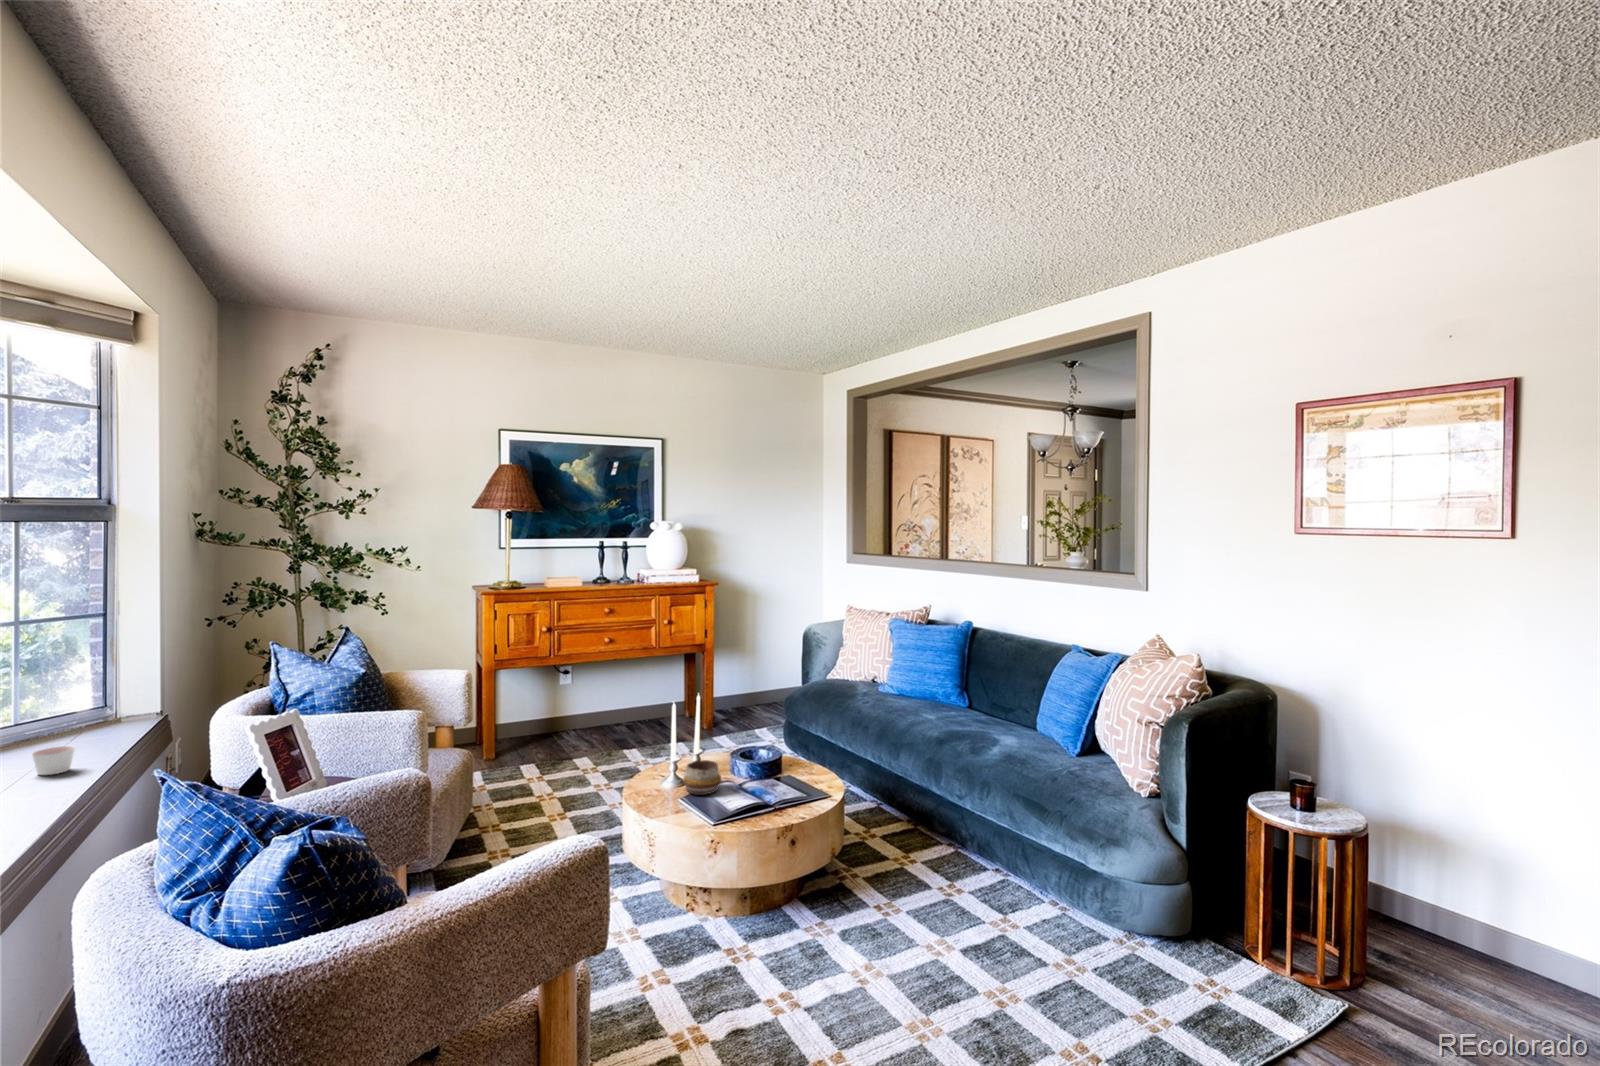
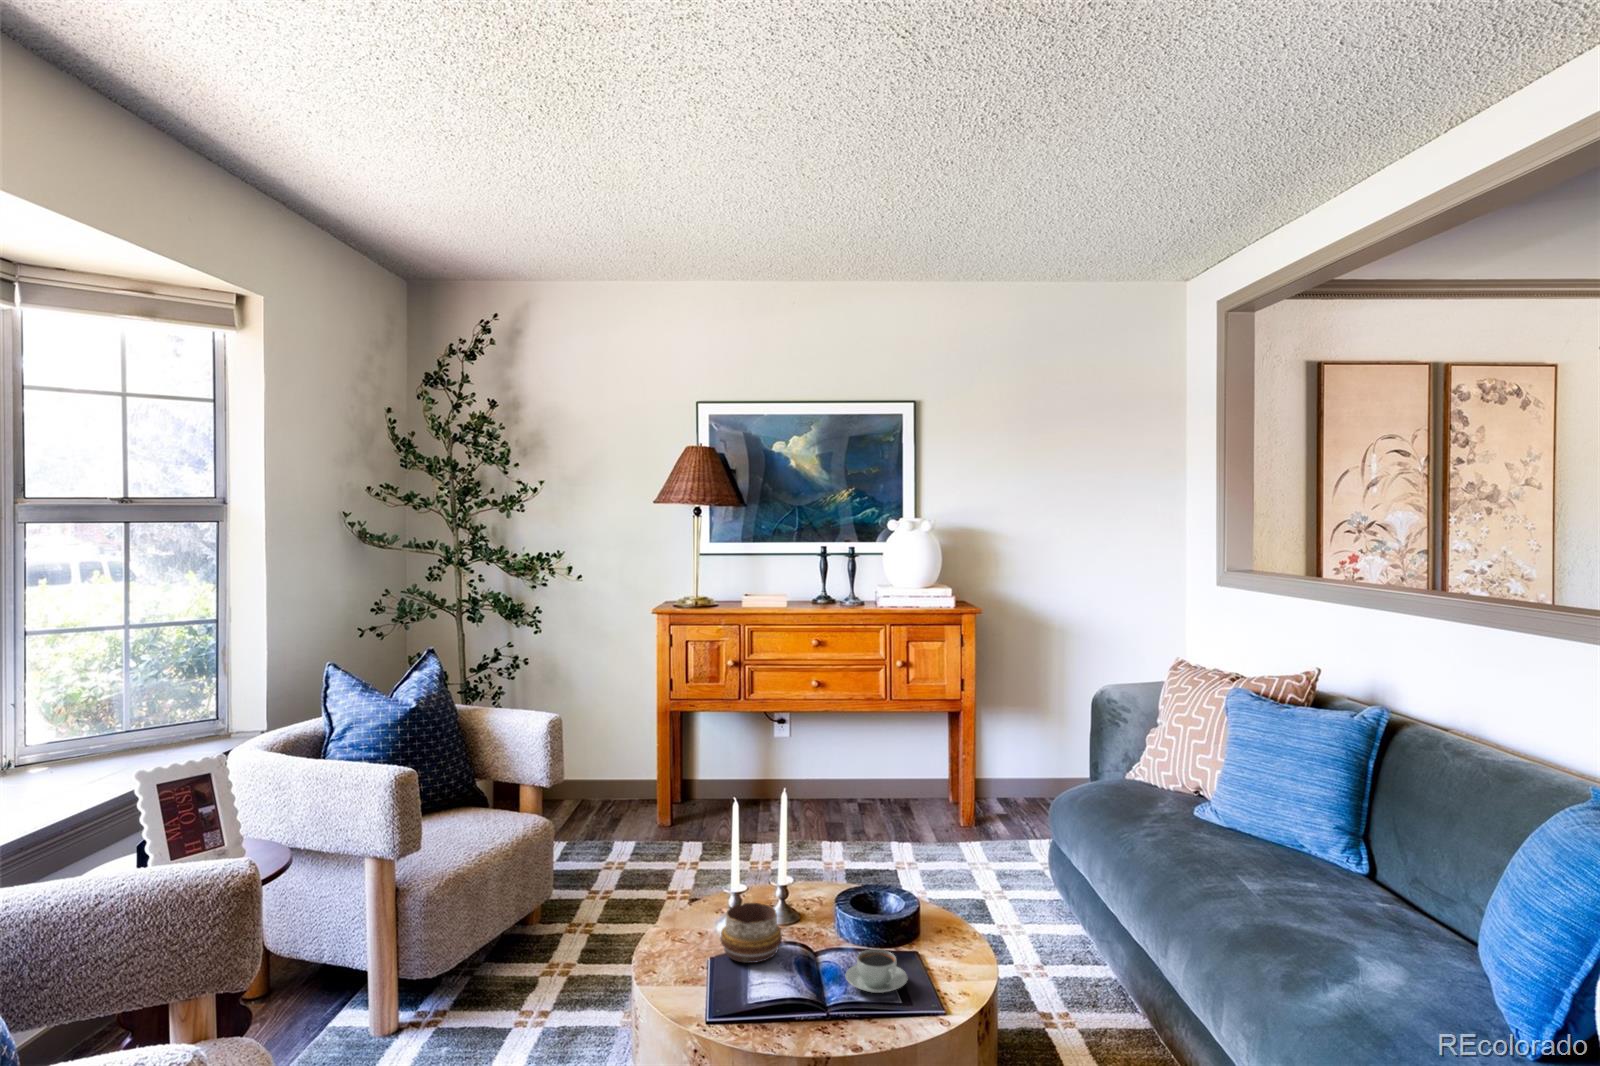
candle: present [32,746,75,775] -> none [42,766,84,797]
coffee cup: none [771,771,806,793] -> present [845,950,907,993]

